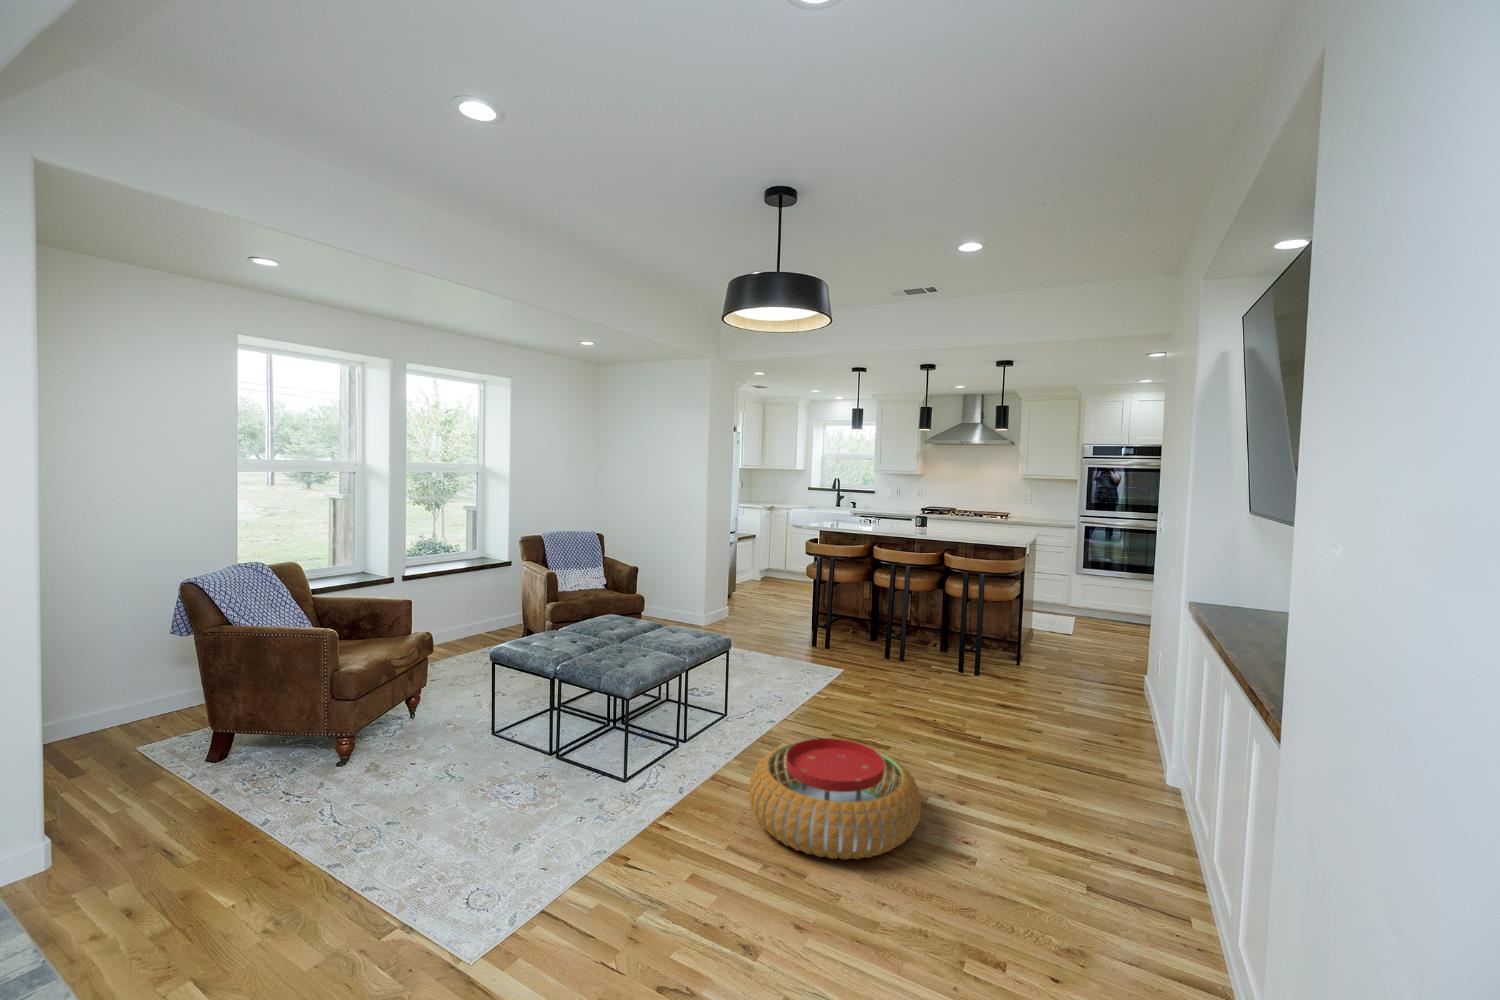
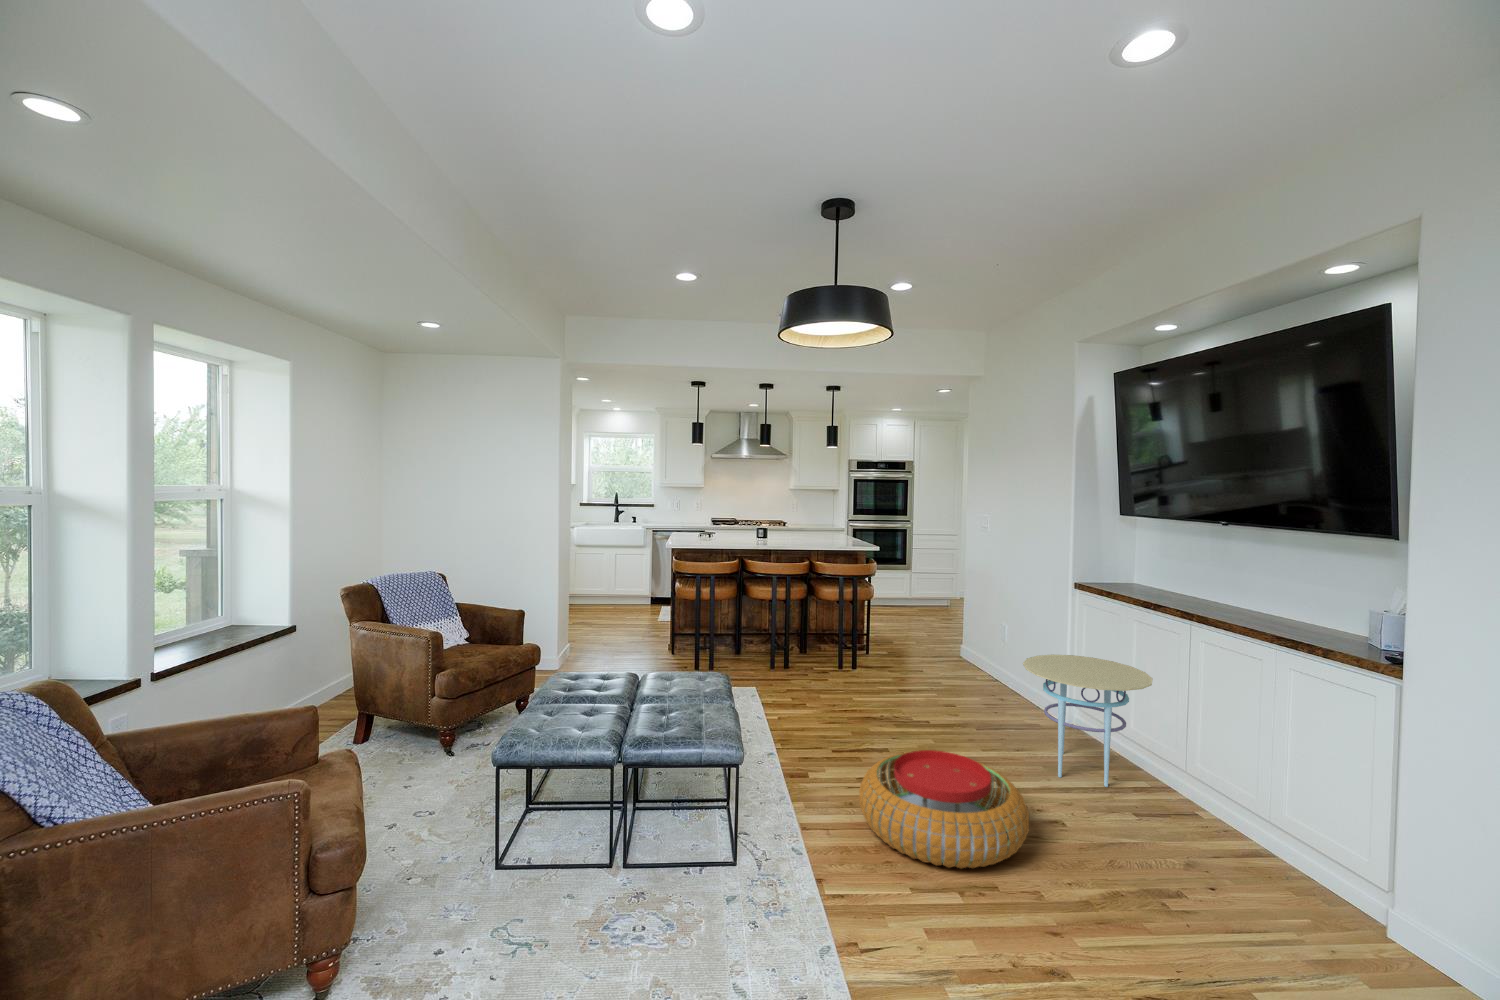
side table: none [1026,679,1194,852] -> present [1023,654,1153,787]

